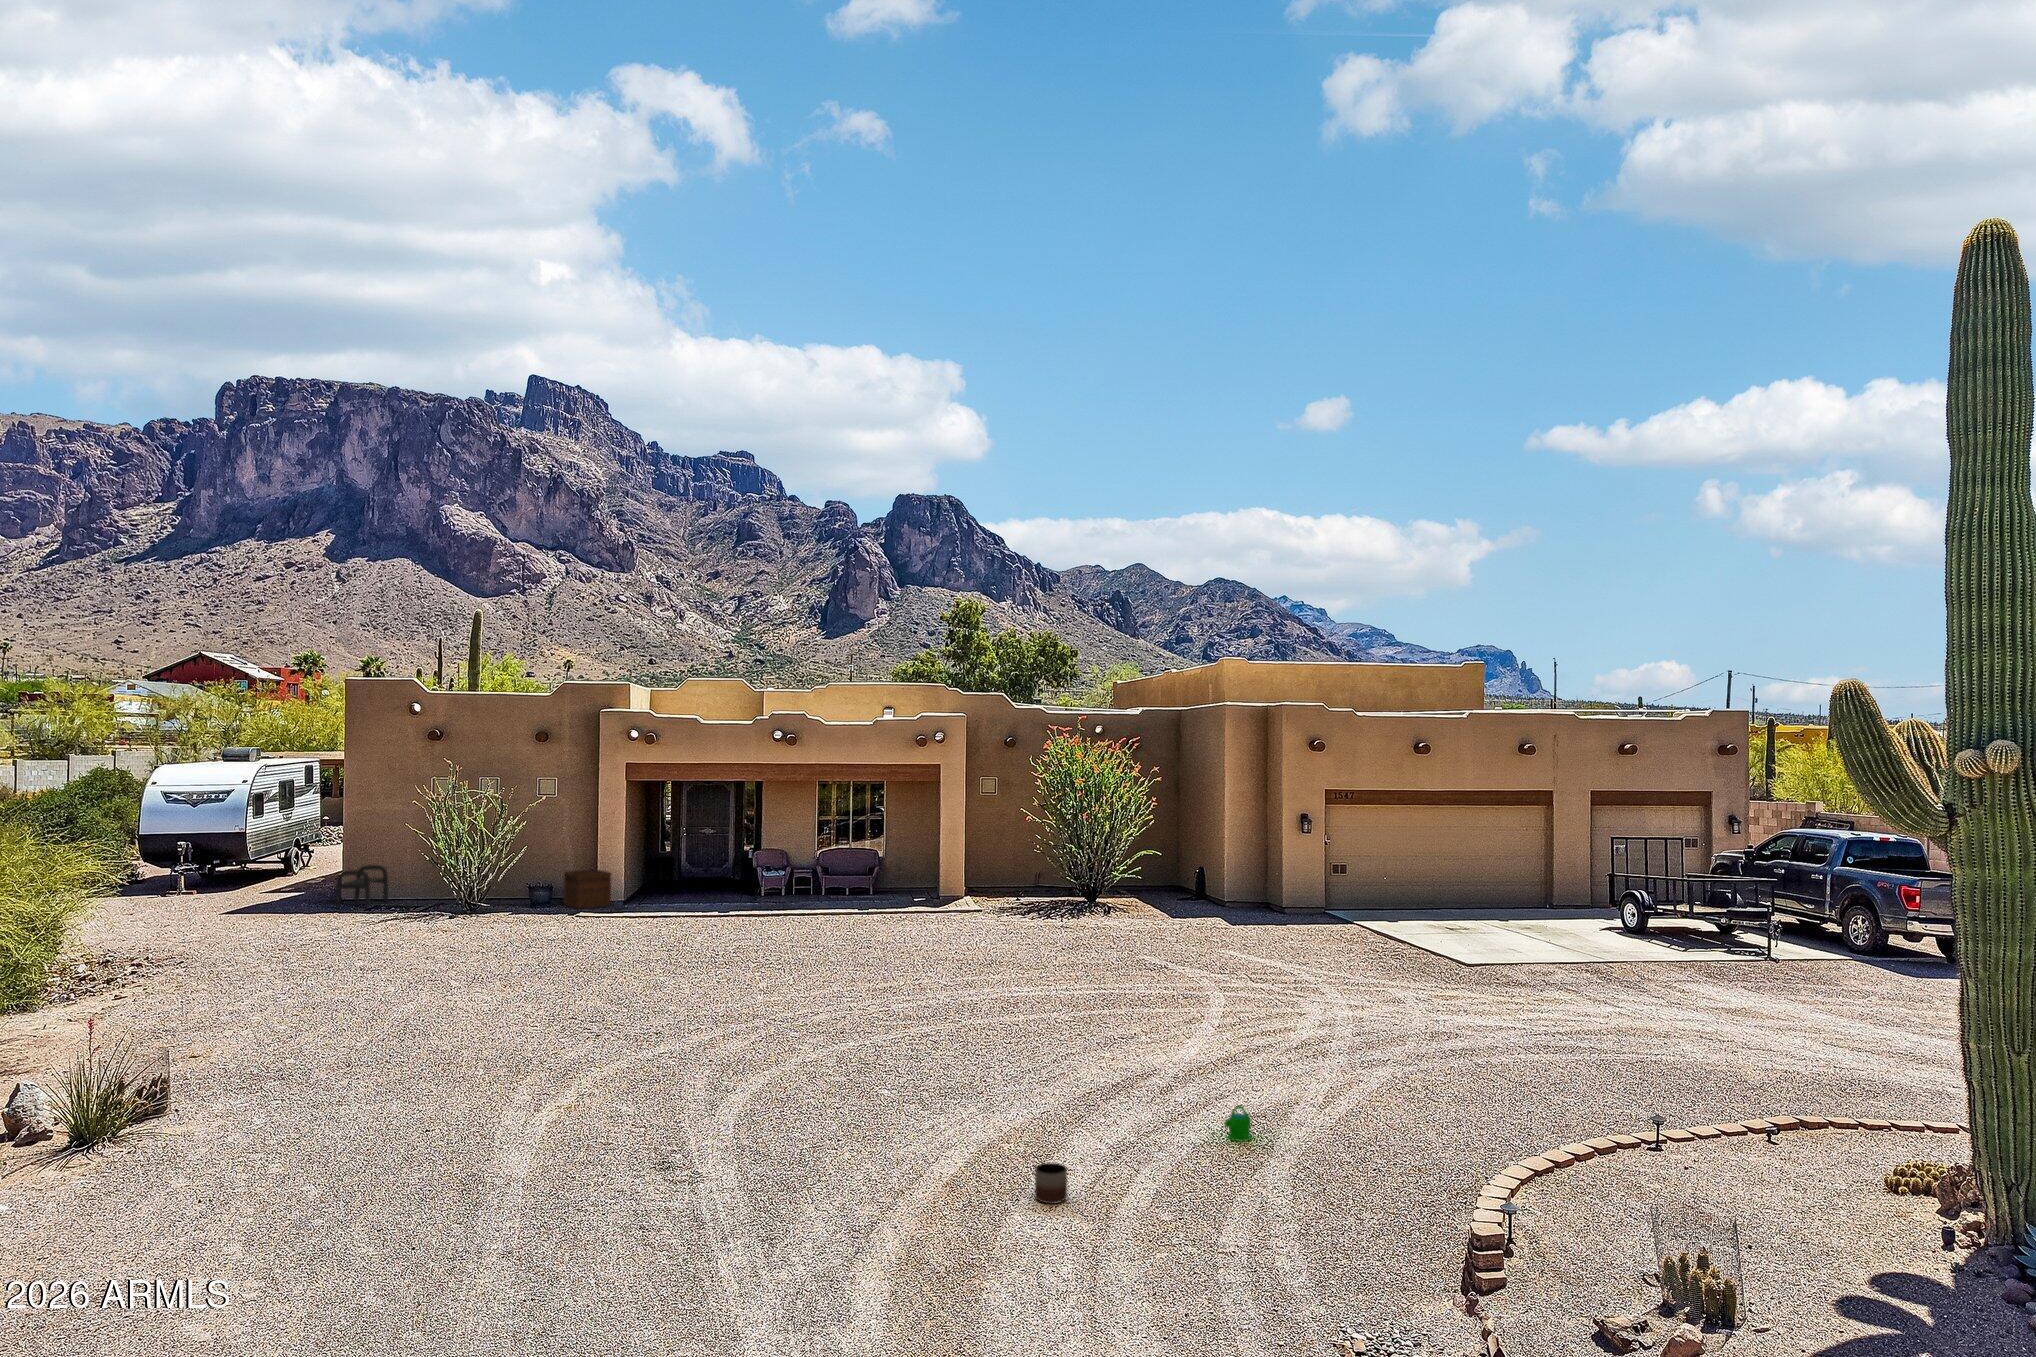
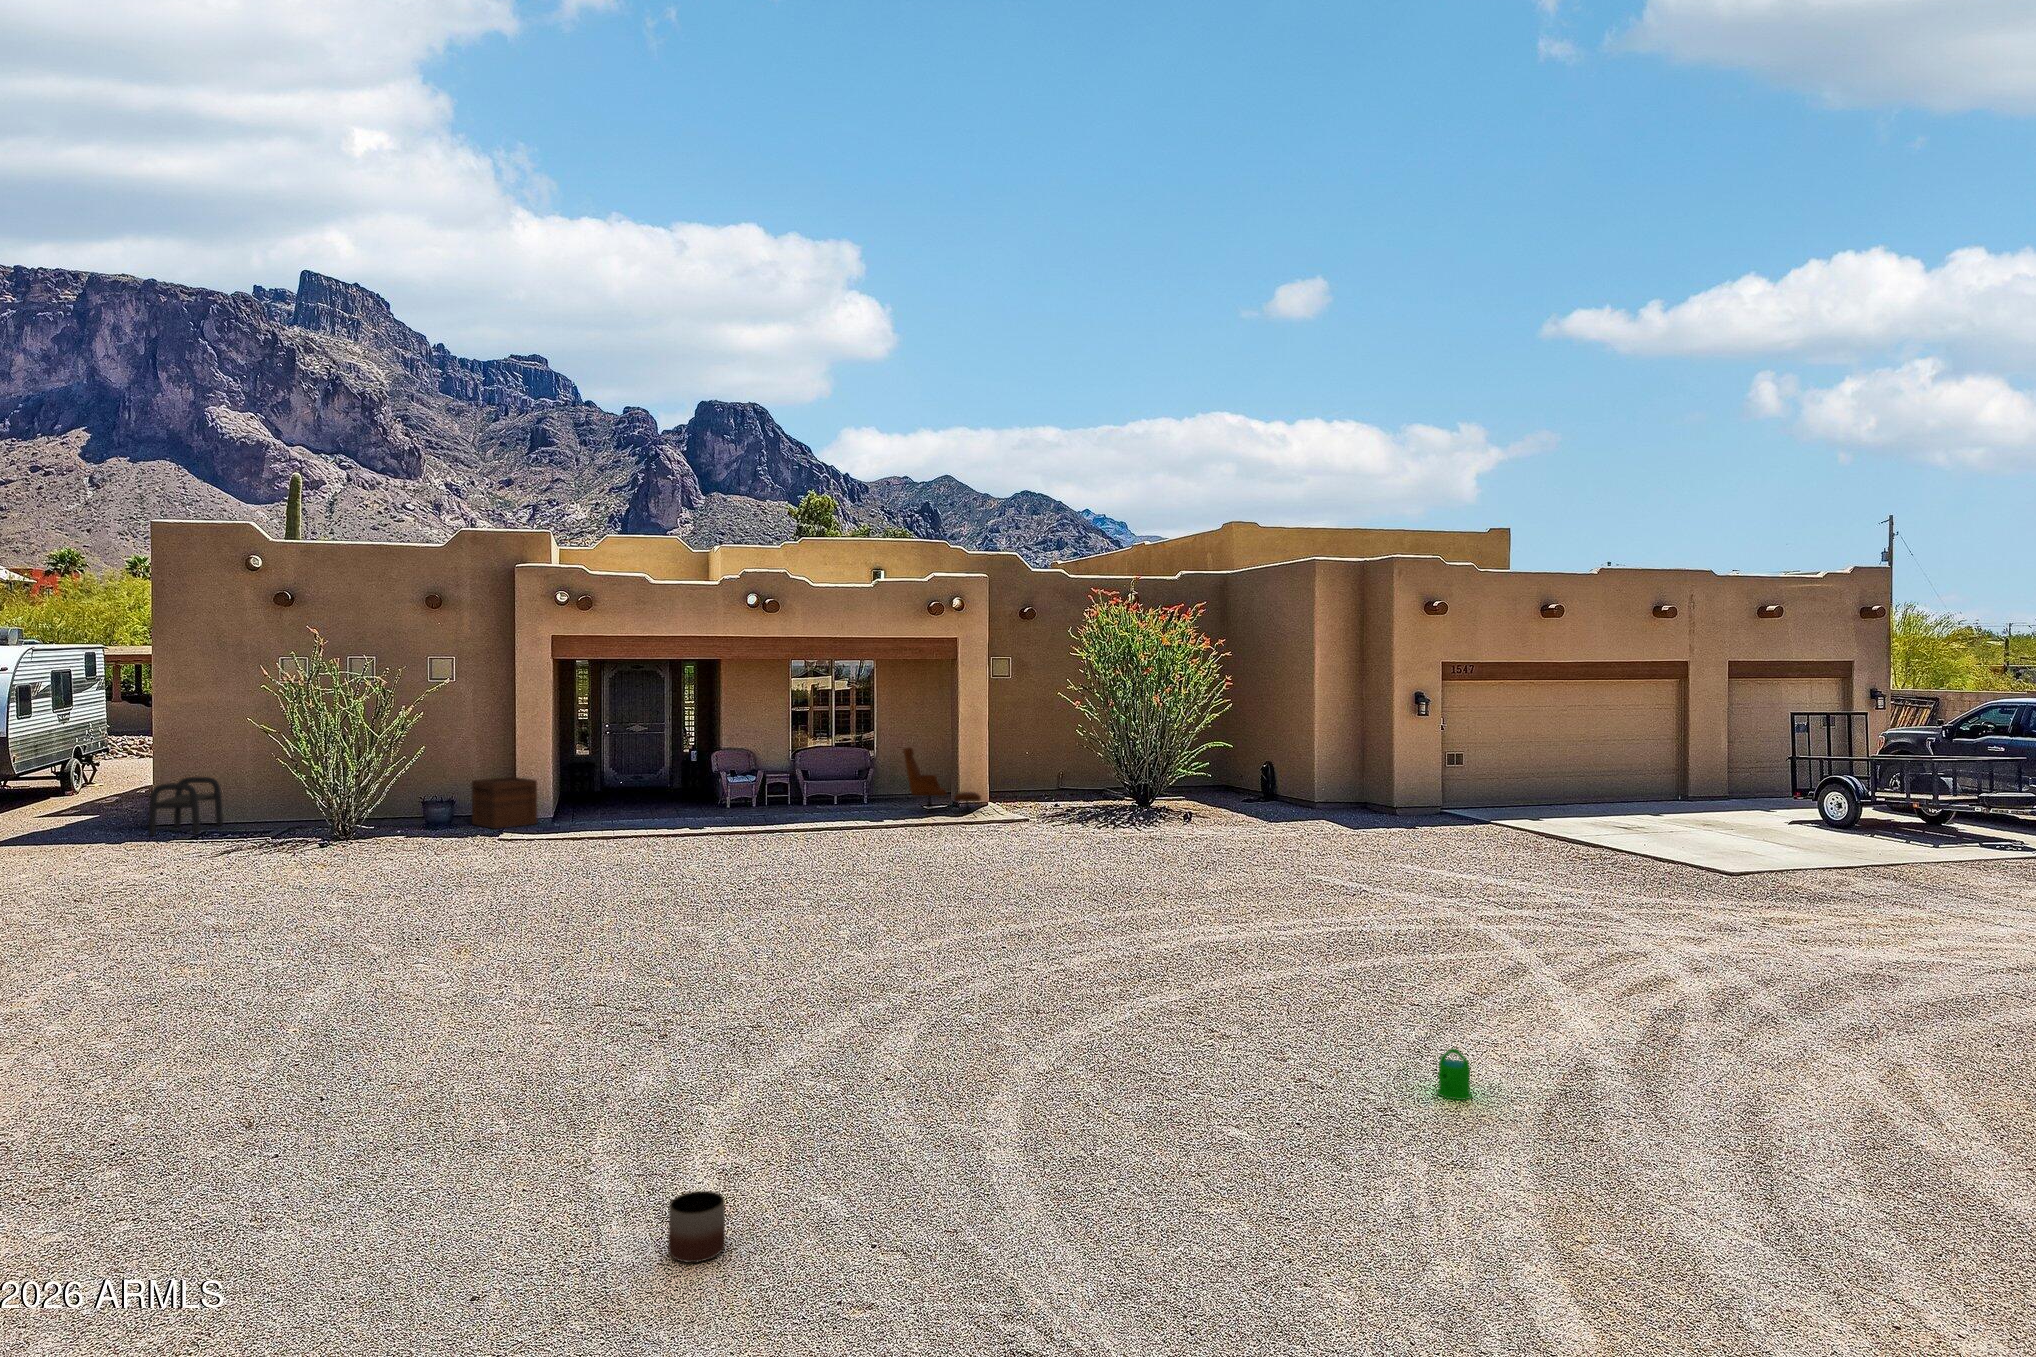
lounge chair: none [893,851,953,904] -> present [903,748,981,810]
watering can: present [1224,1105,1251,1142] -> present [1436,1048,1472,1100]
planter: present [1035,1163,1067,1204] -> present [668,1191,725,1263]

